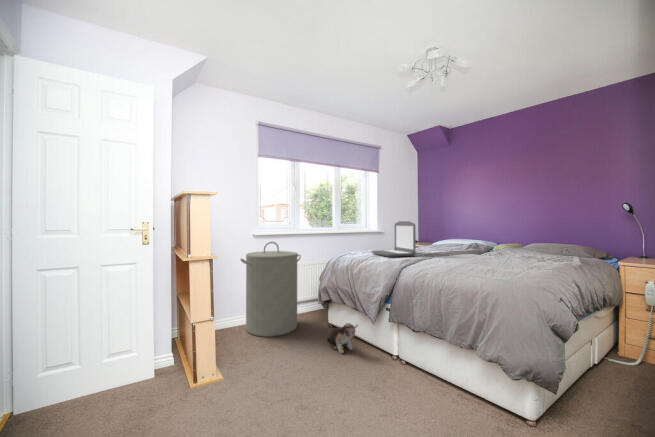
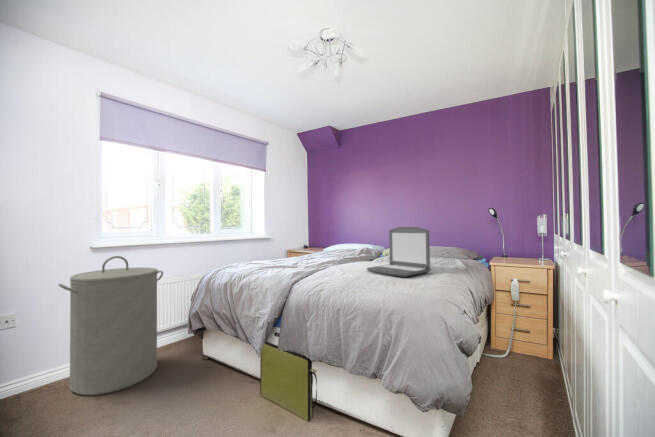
laptop: present [371,221,416,257] -> present [367,227,431,277]
bag: none [375,313,421,379] -> present [260,340,317,422]
plush toy: present [327,323,358,354] -> none [198,358,238,401]

